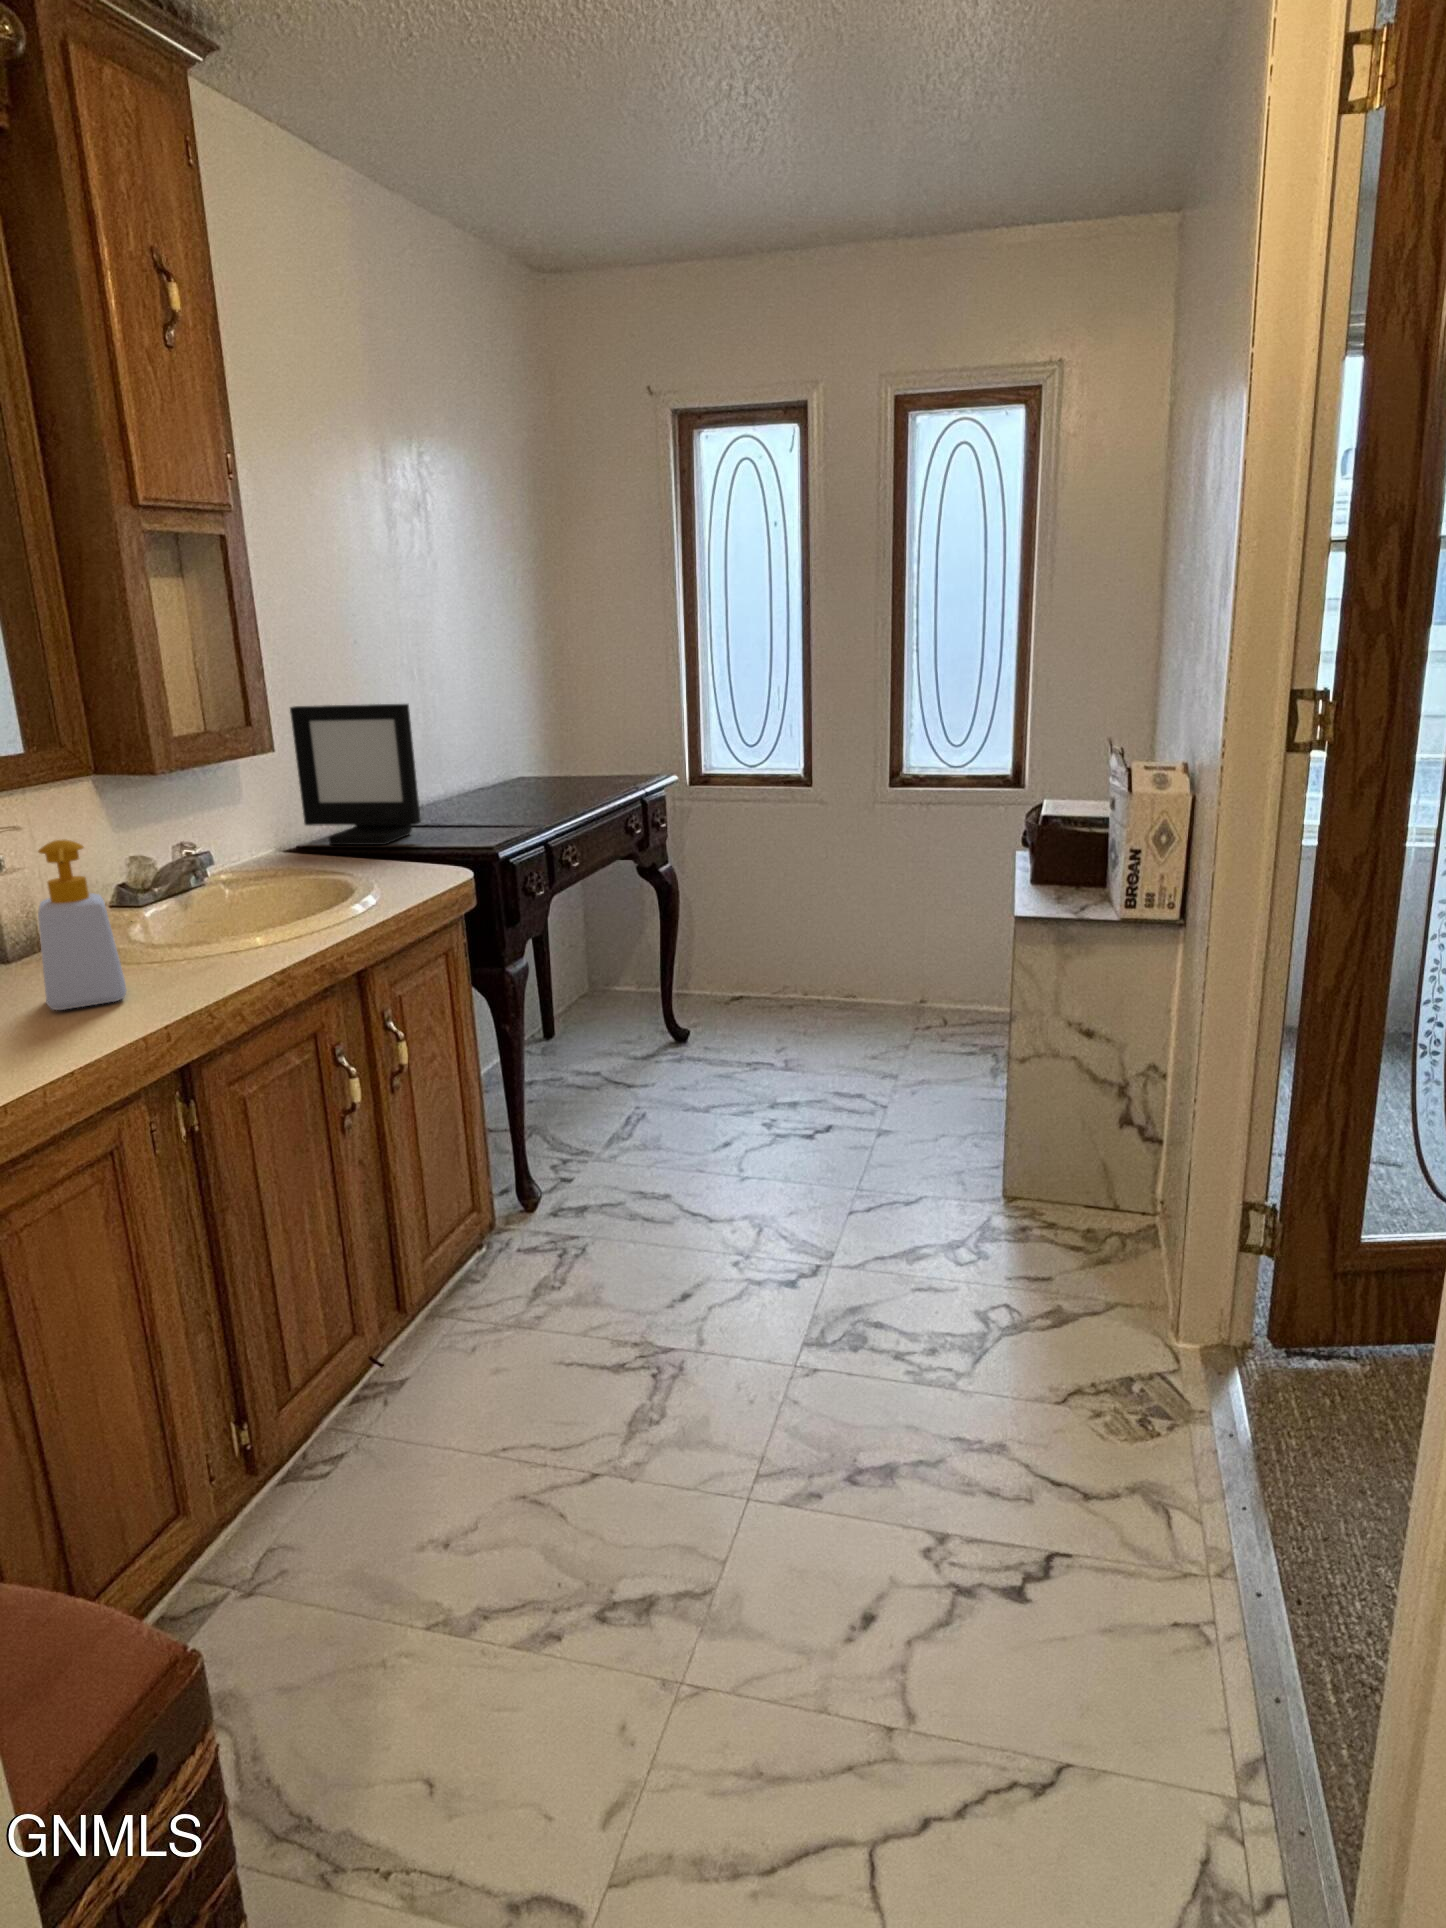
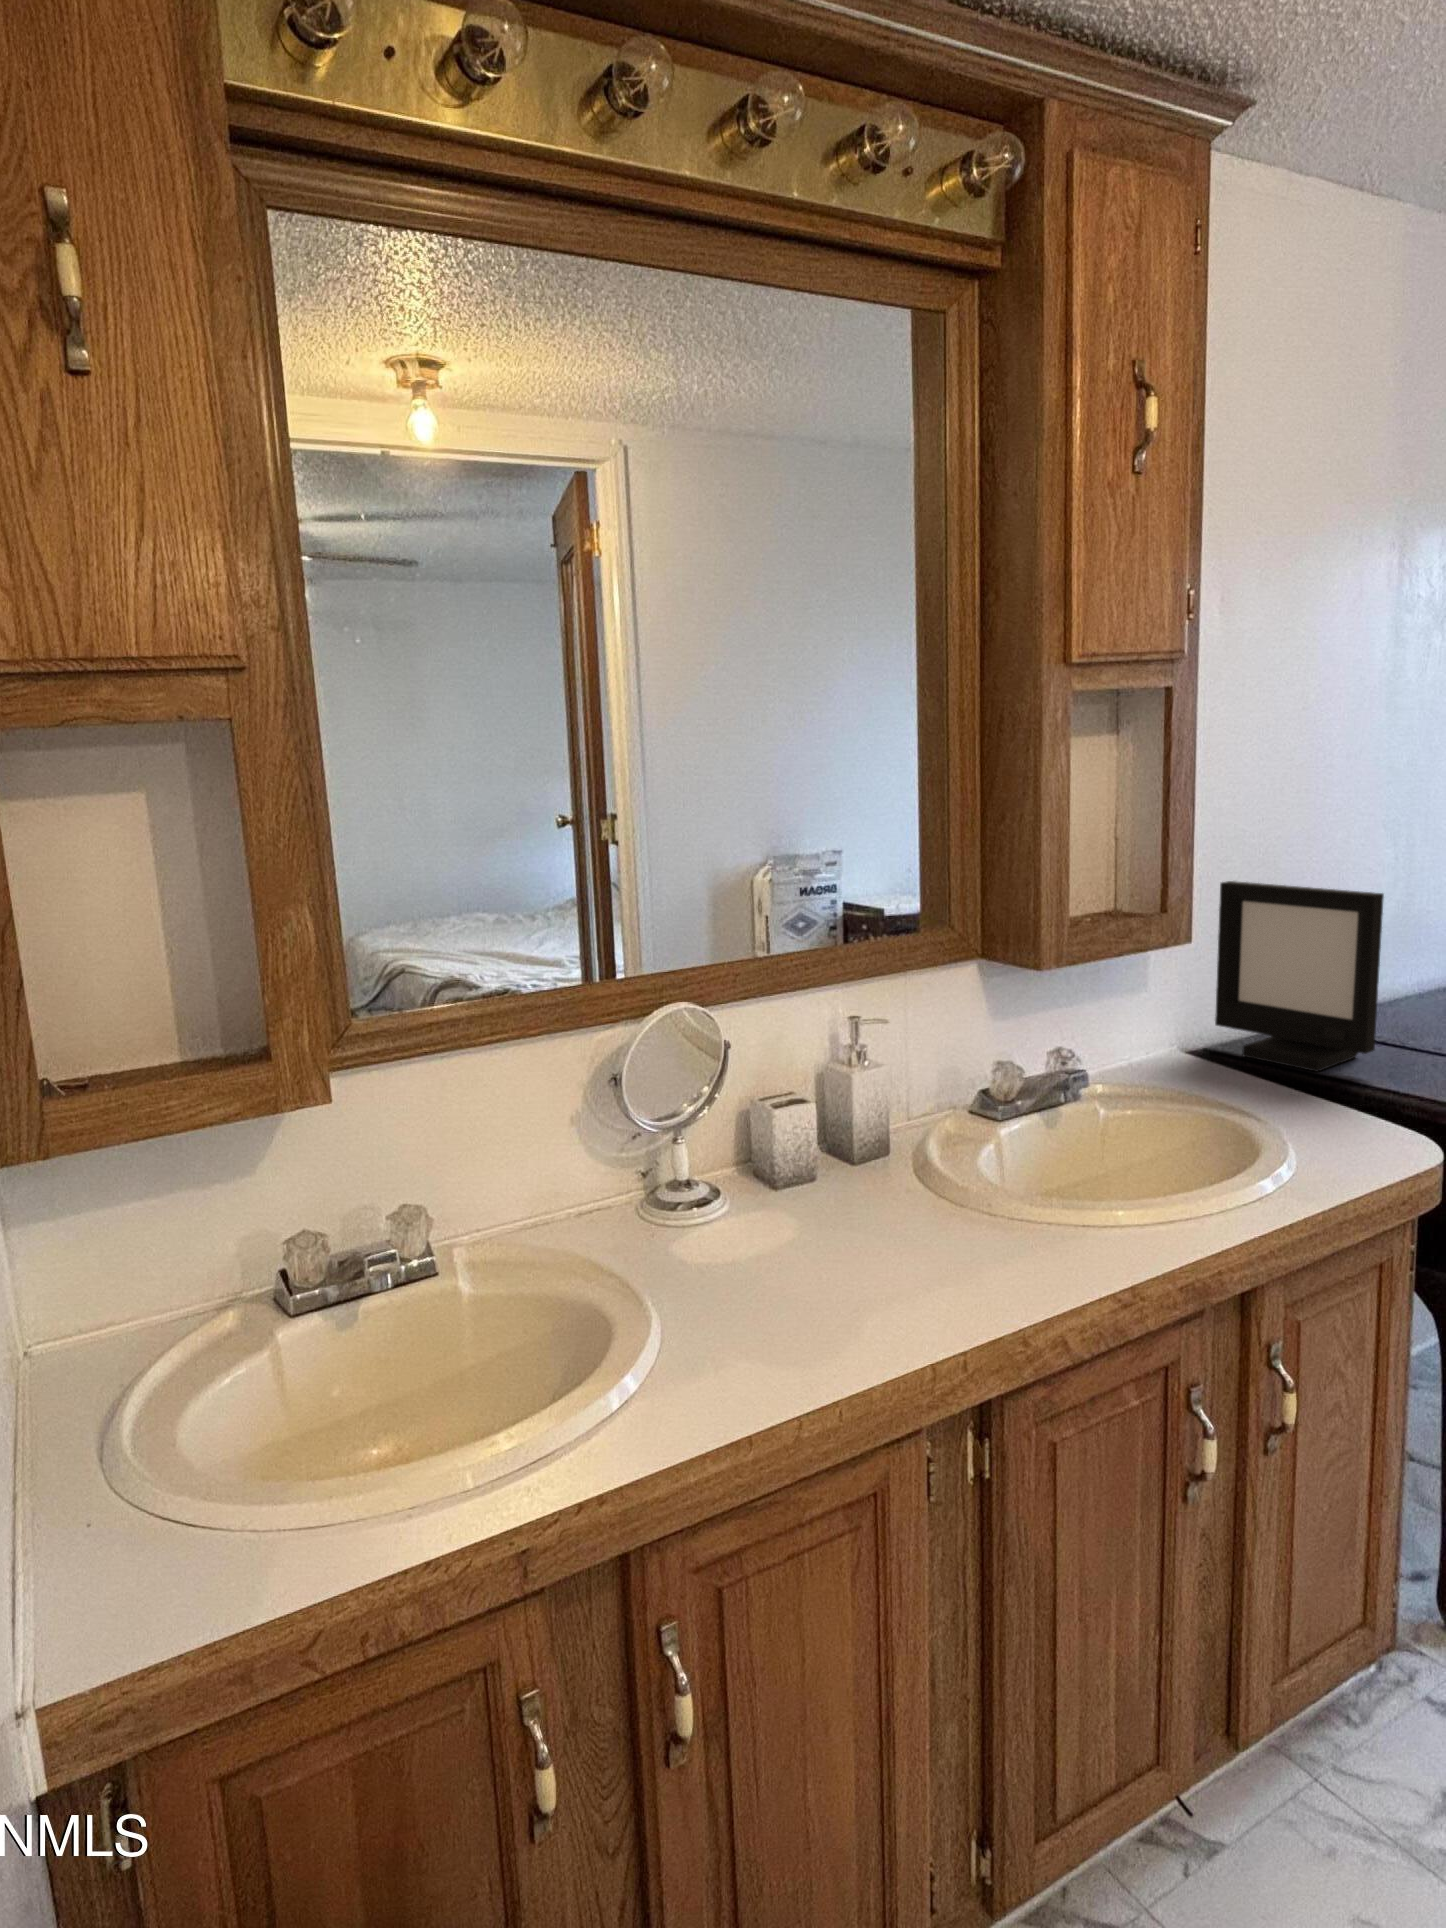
soap bottle: present [38,840,127,1010] -> none [851,1080,943,1286]

